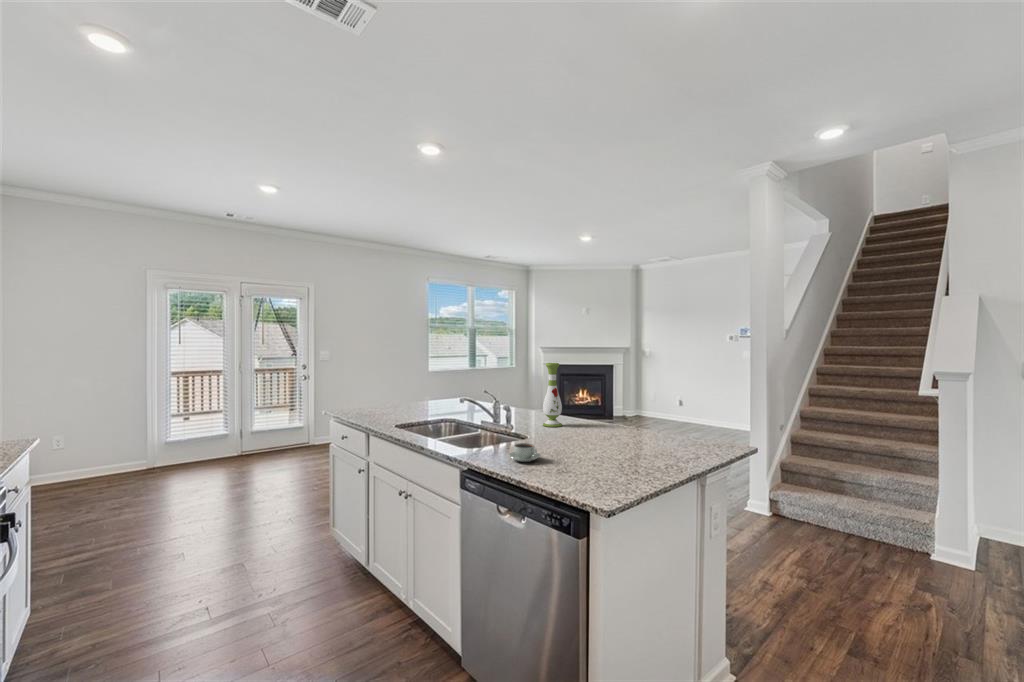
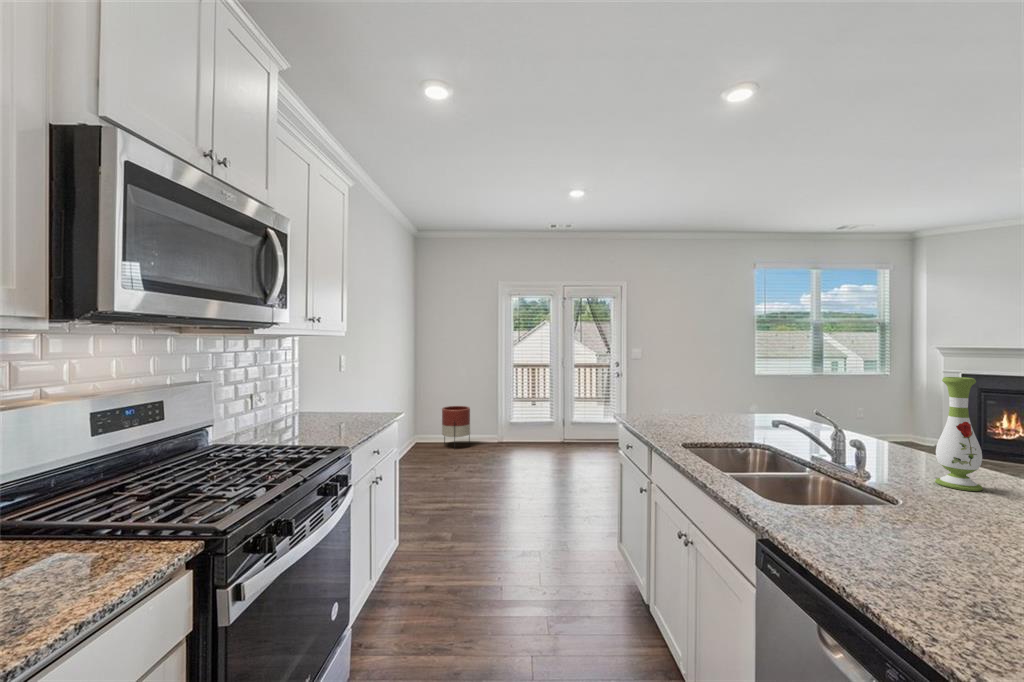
planter: none [51,430,103,489] -> present [442,406,470,443]
coffee cup: present [508,443,541,462] -> none [848,519,925,560]

